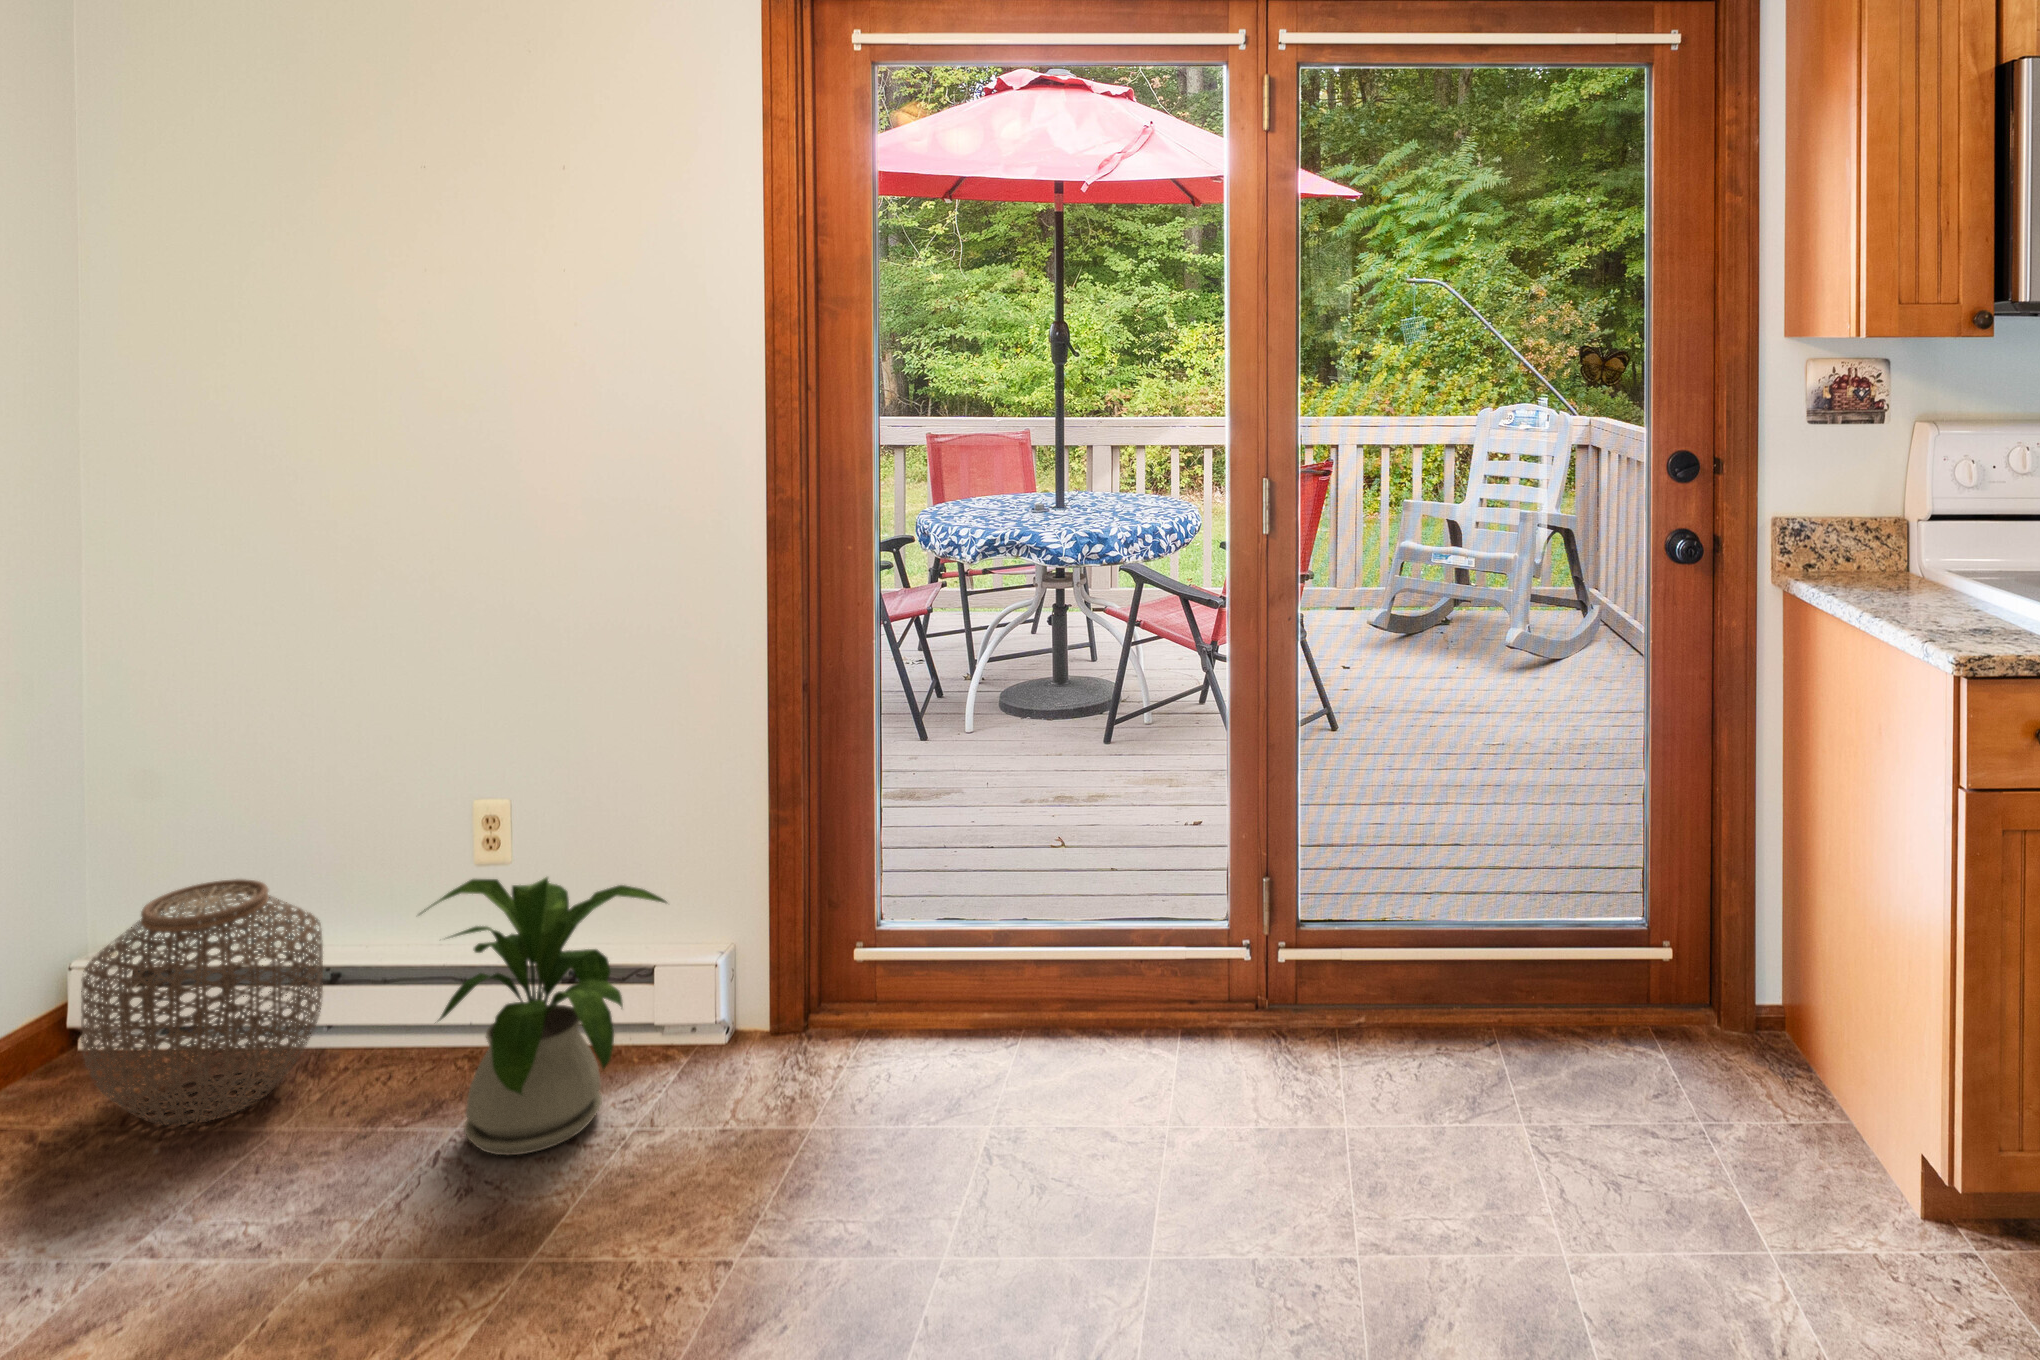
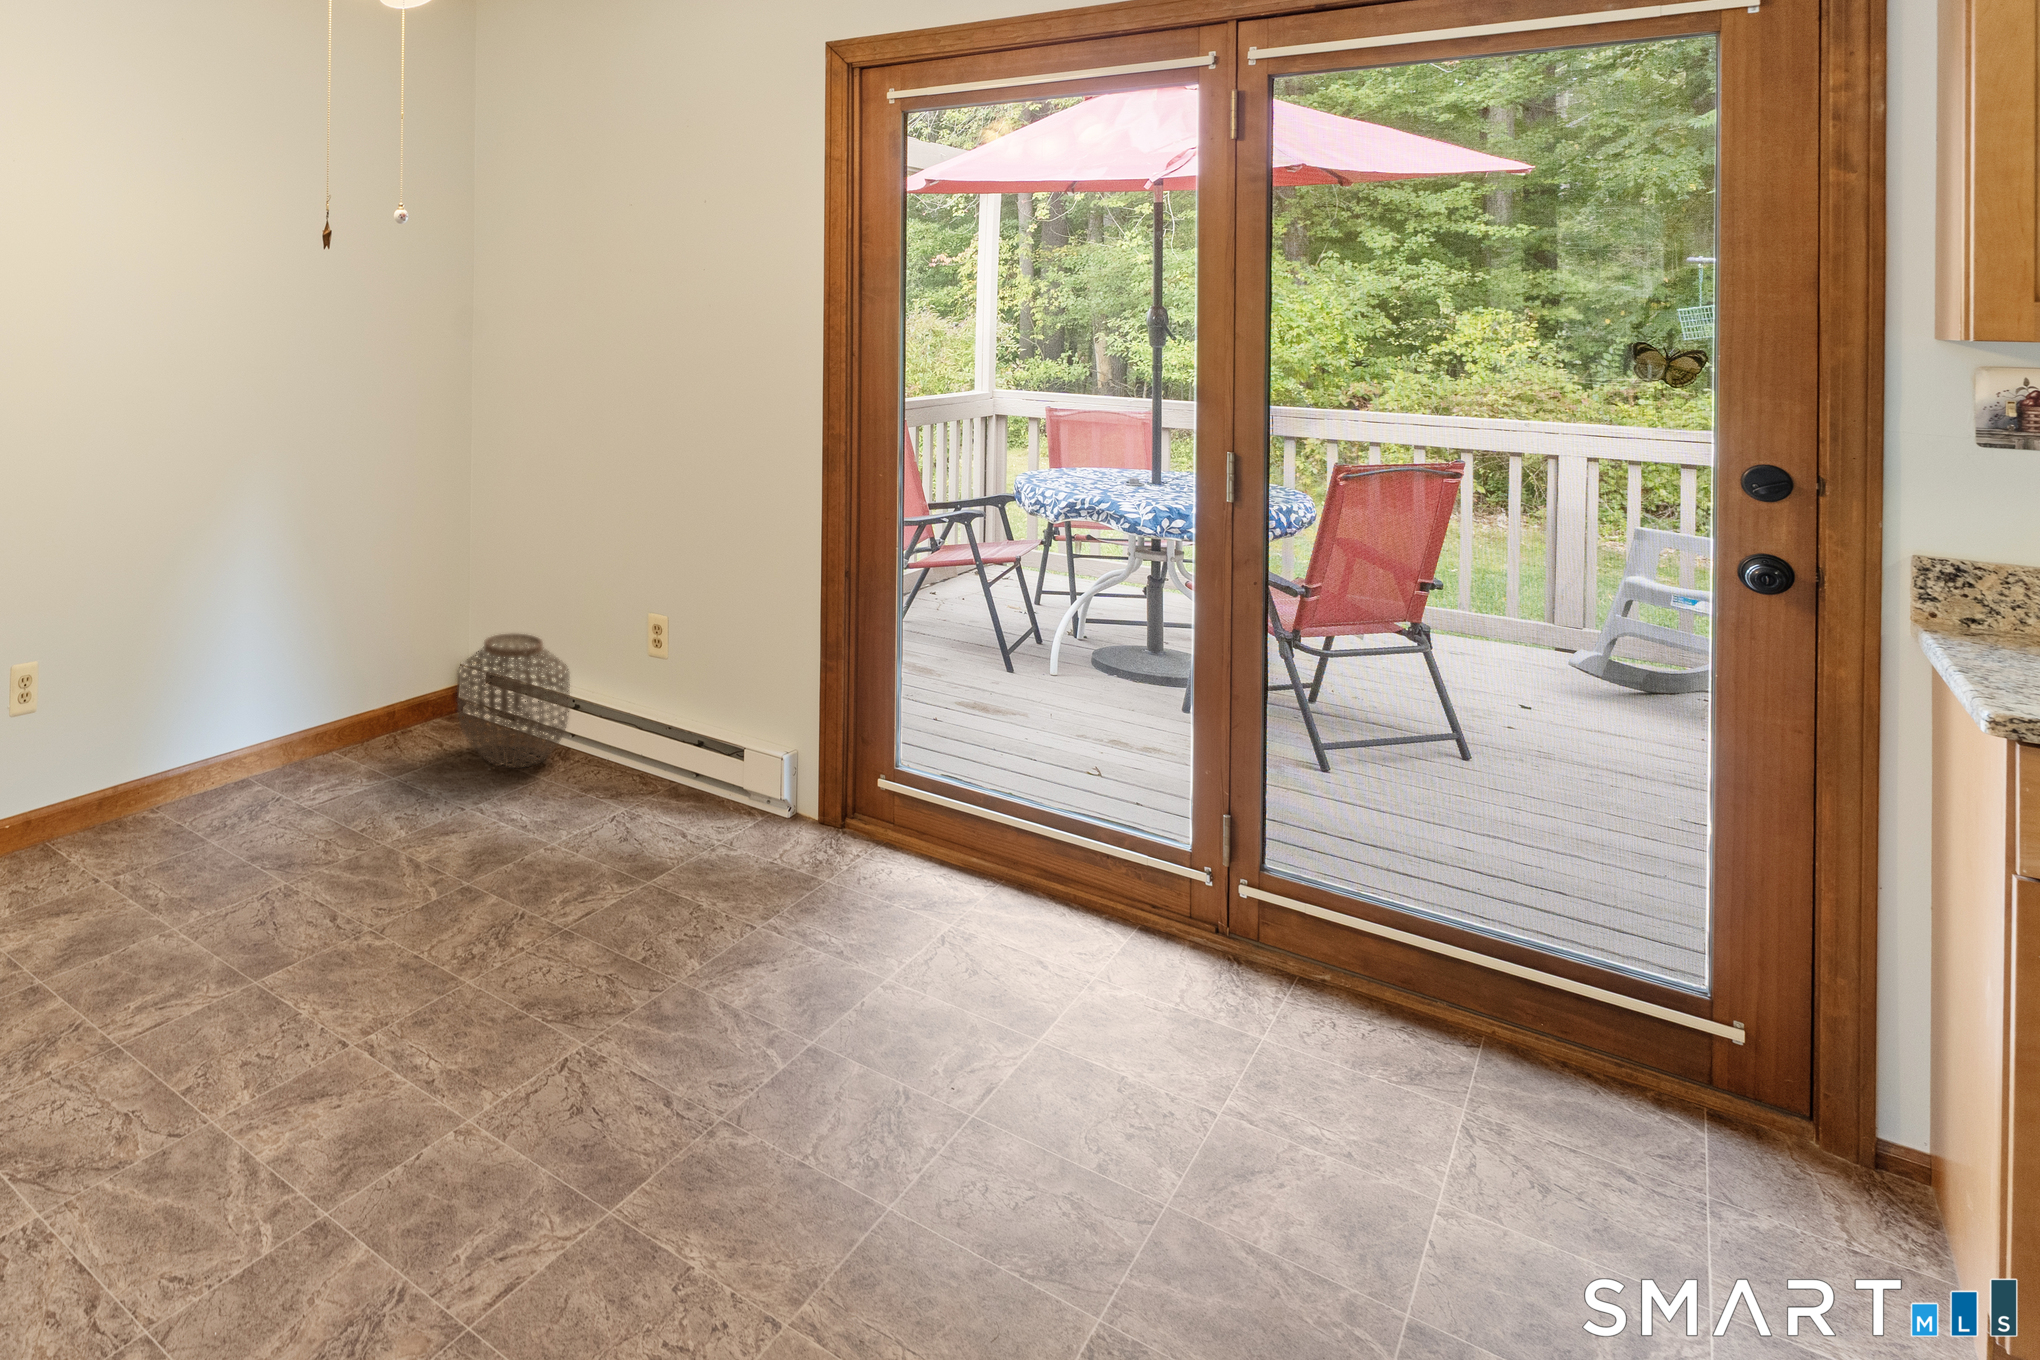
house plant: present [419,877,667,1155] -> none [604,659,741,838]

